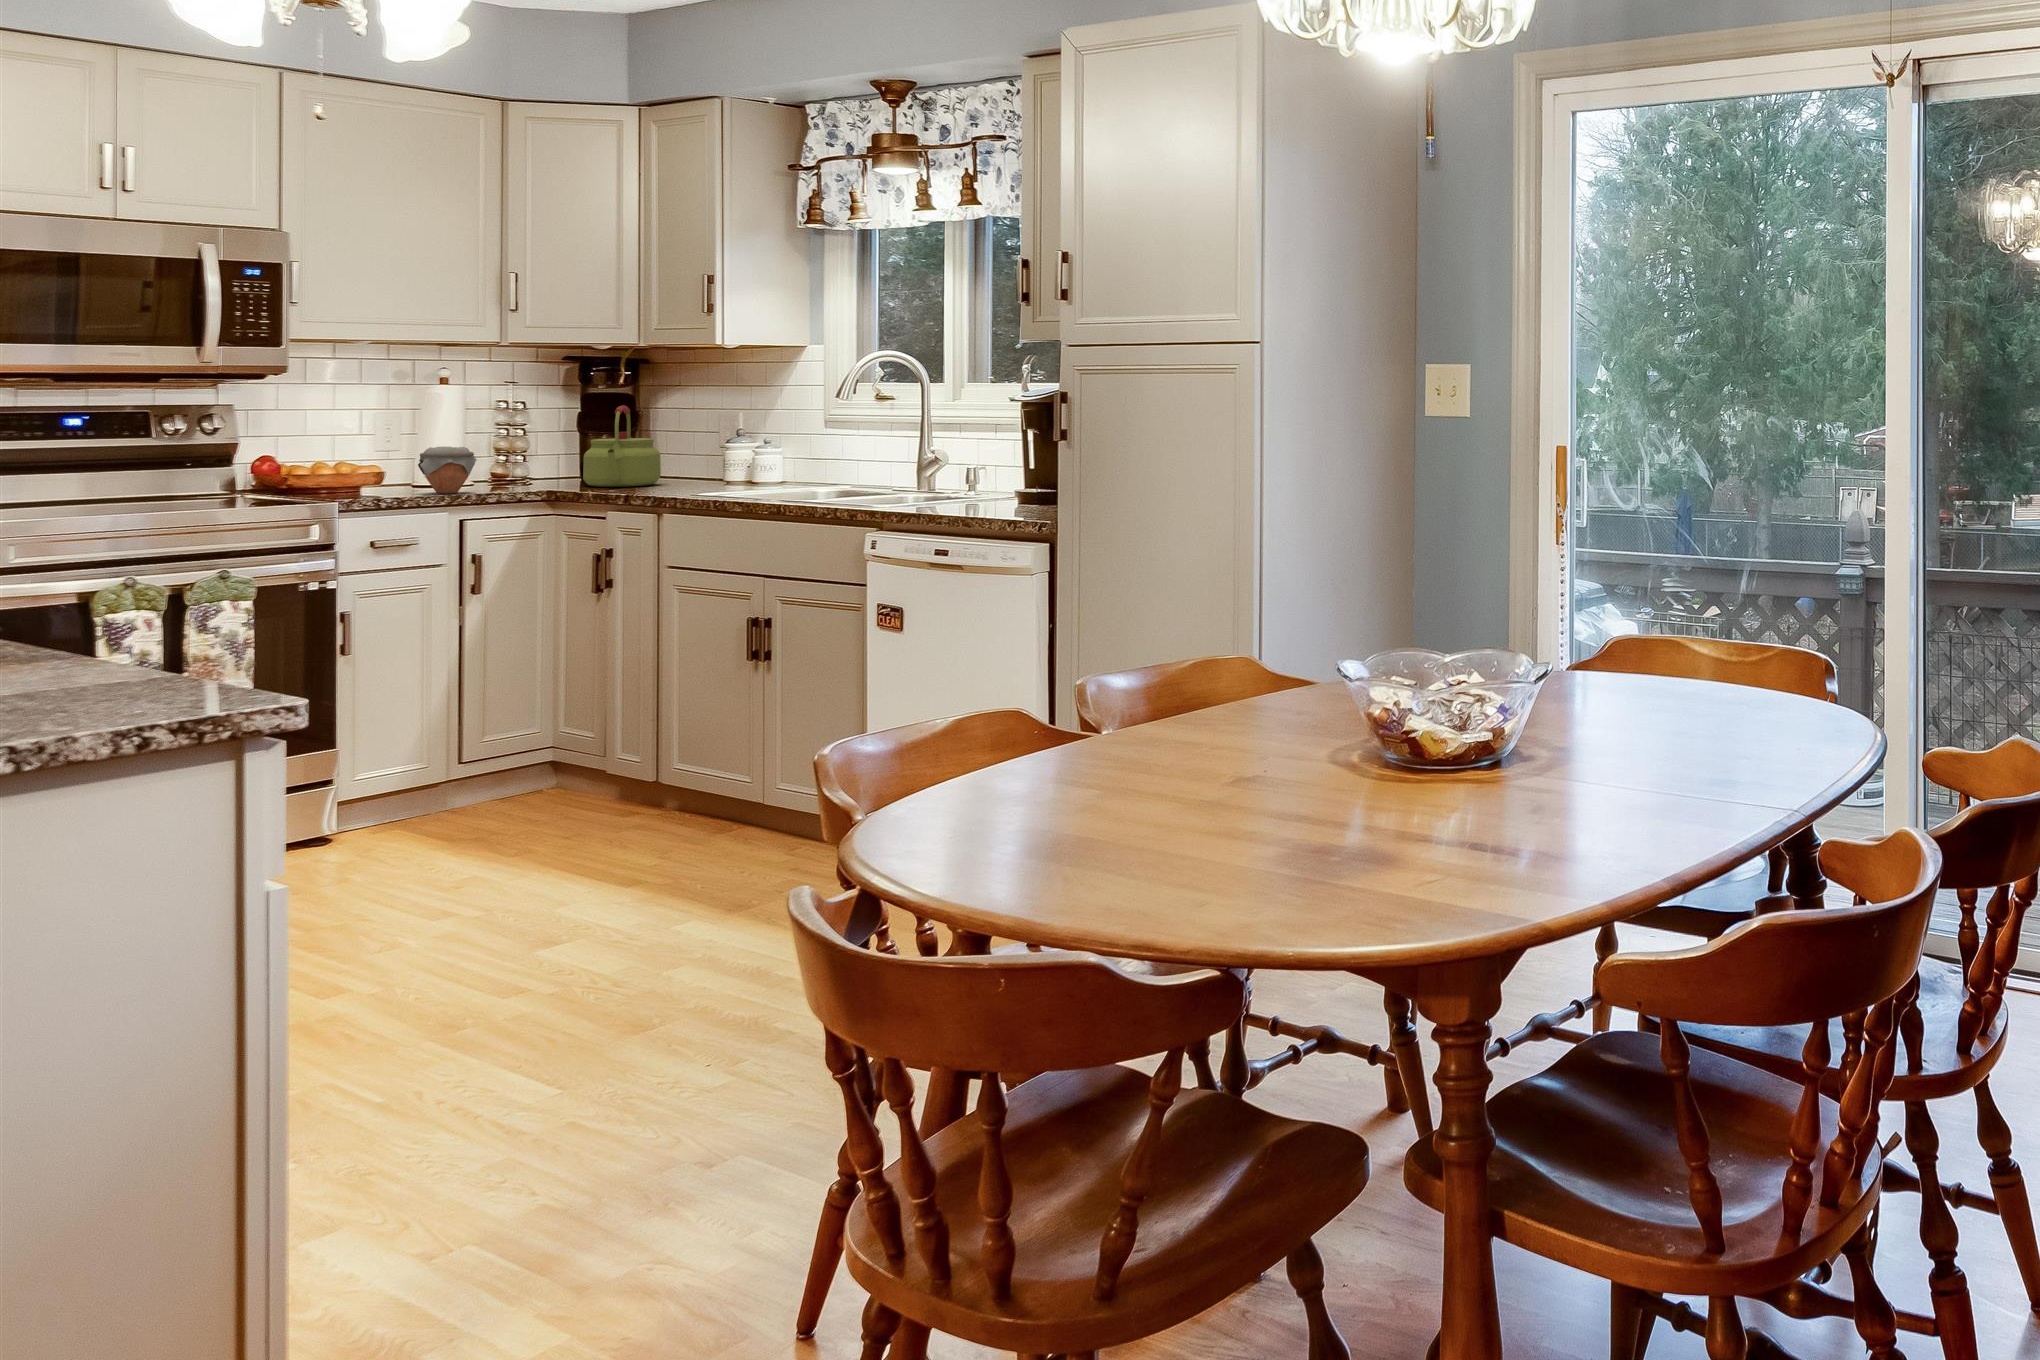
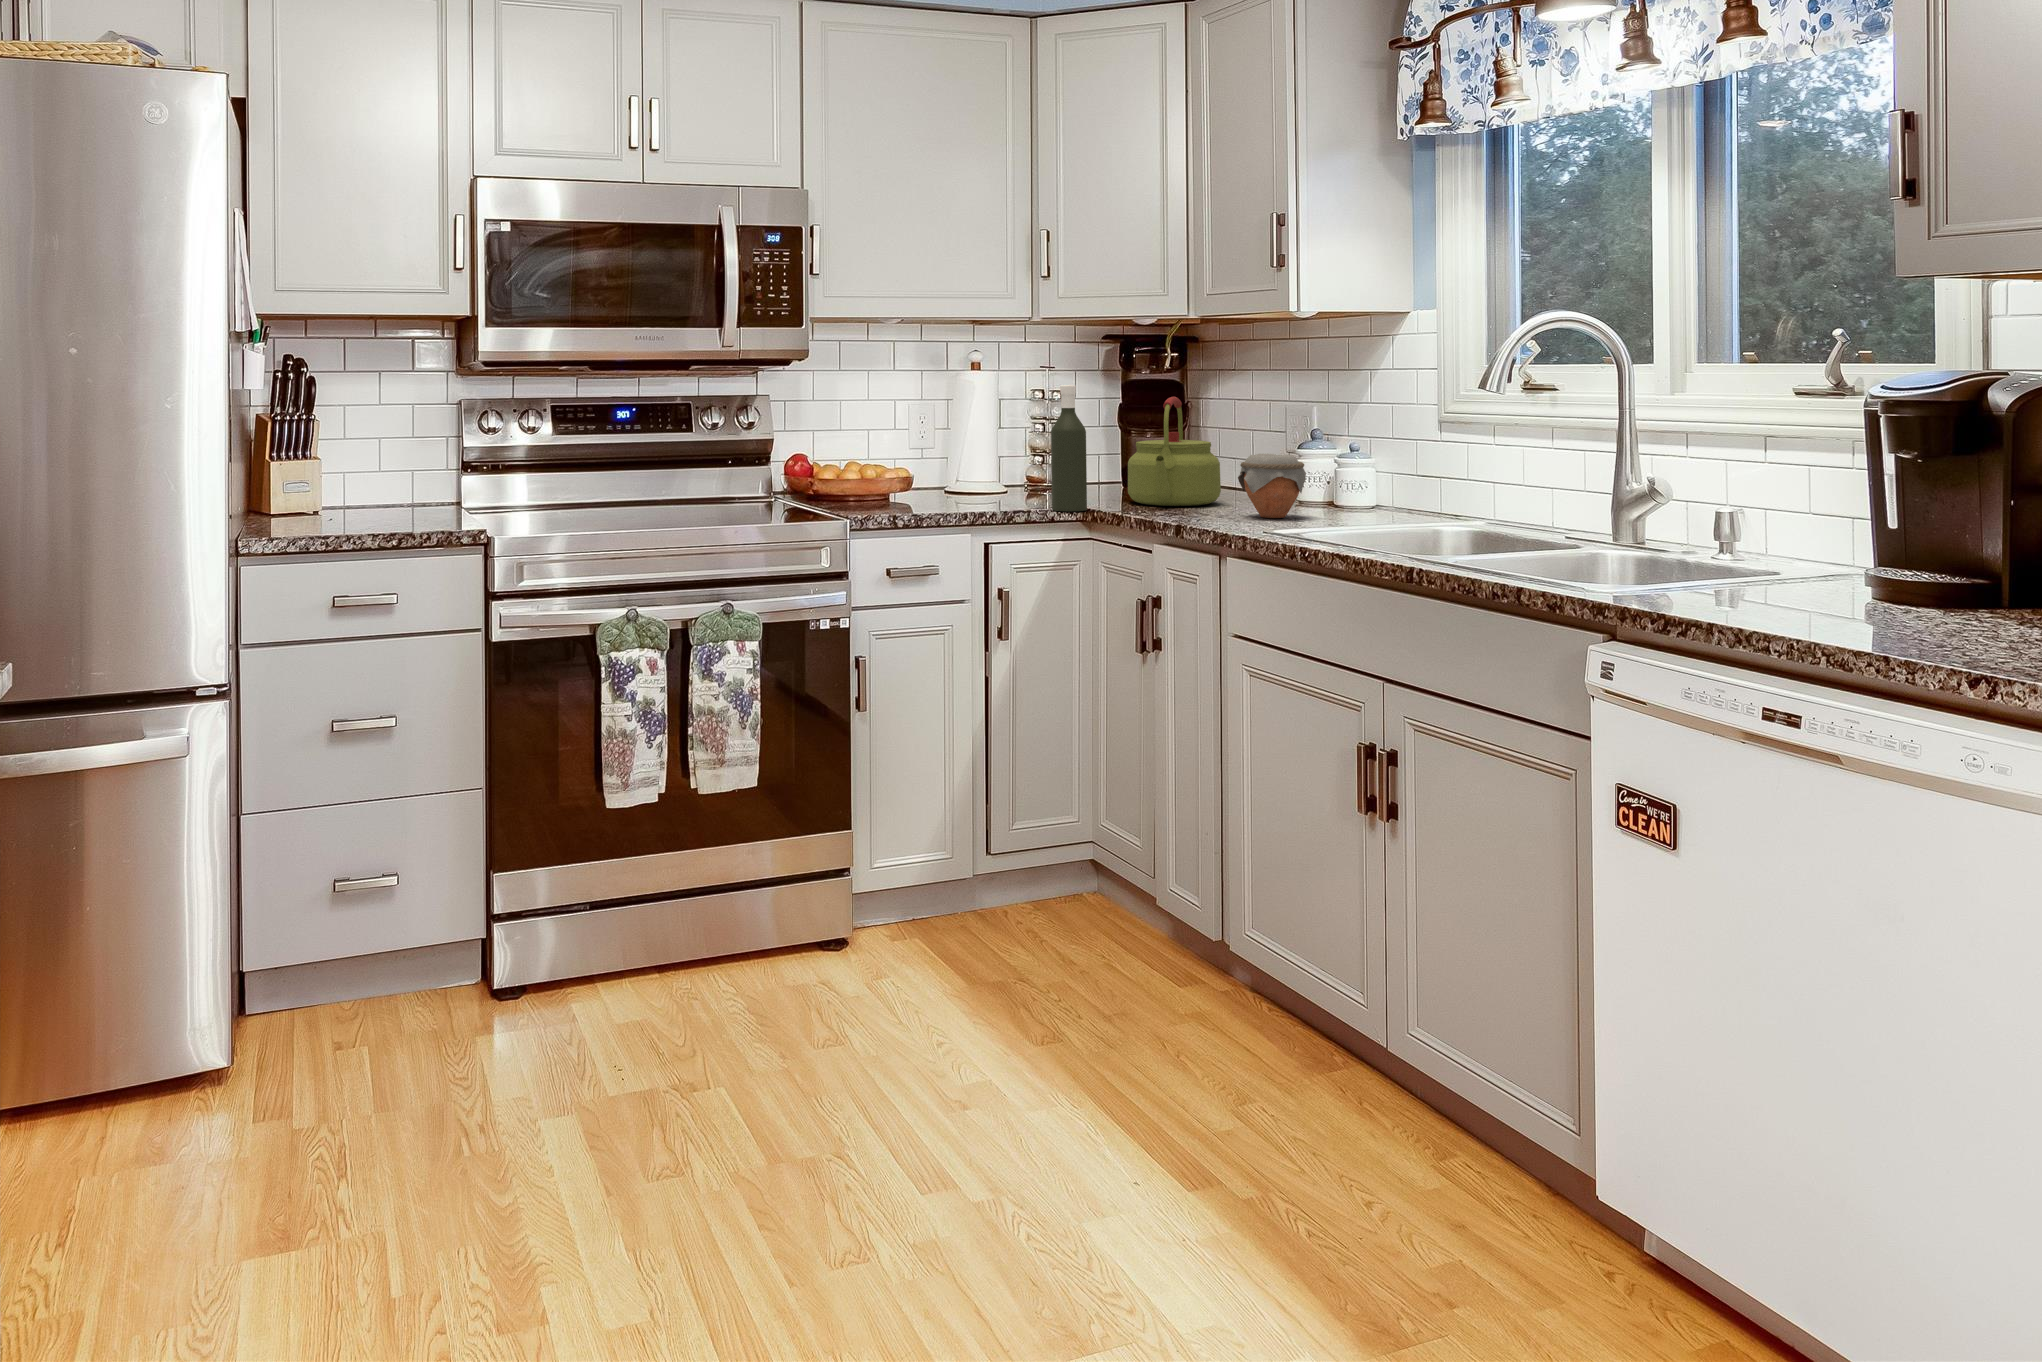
bottle: none [518,397,549,492] -> present [1051,385,1087,511]
jar: present [418,447,477,494] -> present [1238,454,1306,518]

